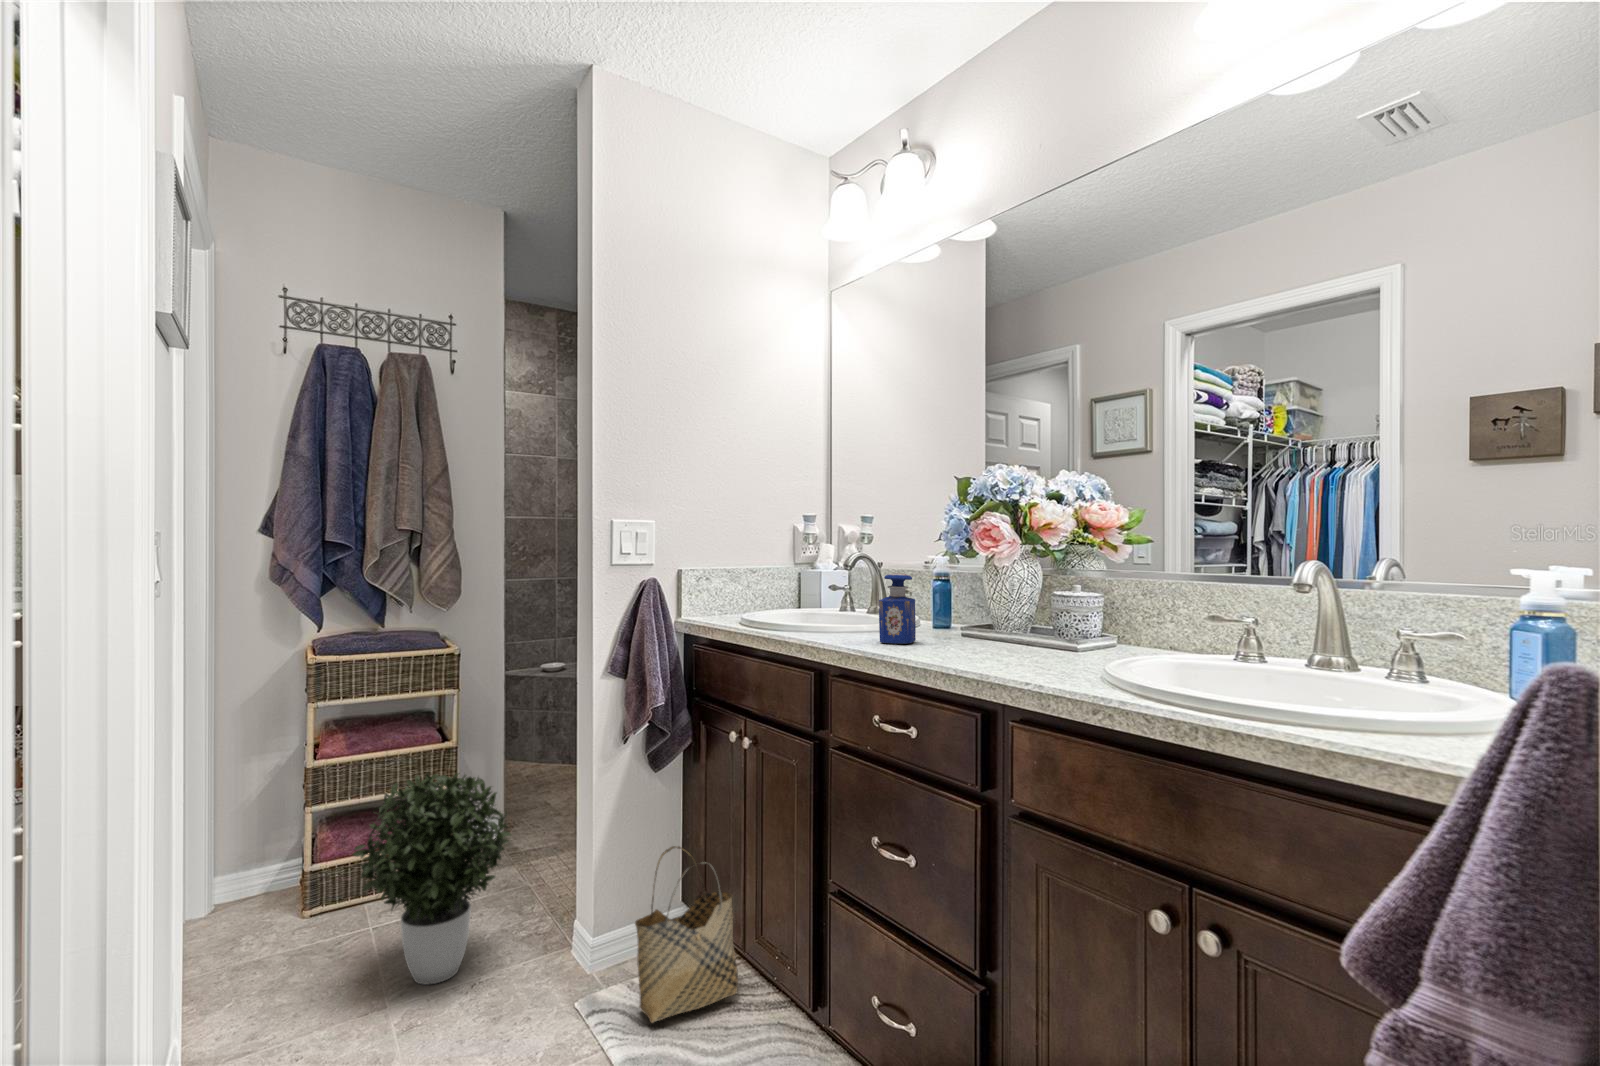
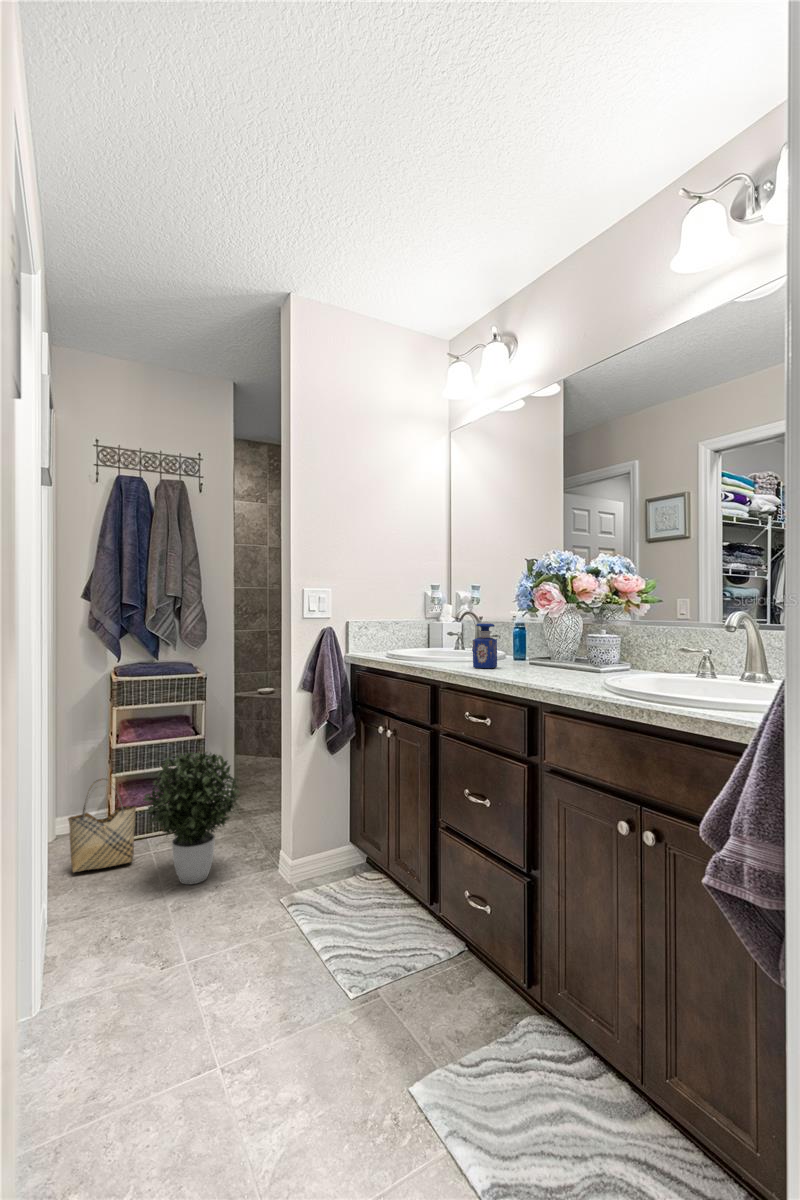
woven basket: present [635,846,738,1023] -> present [68,779,136,873]

